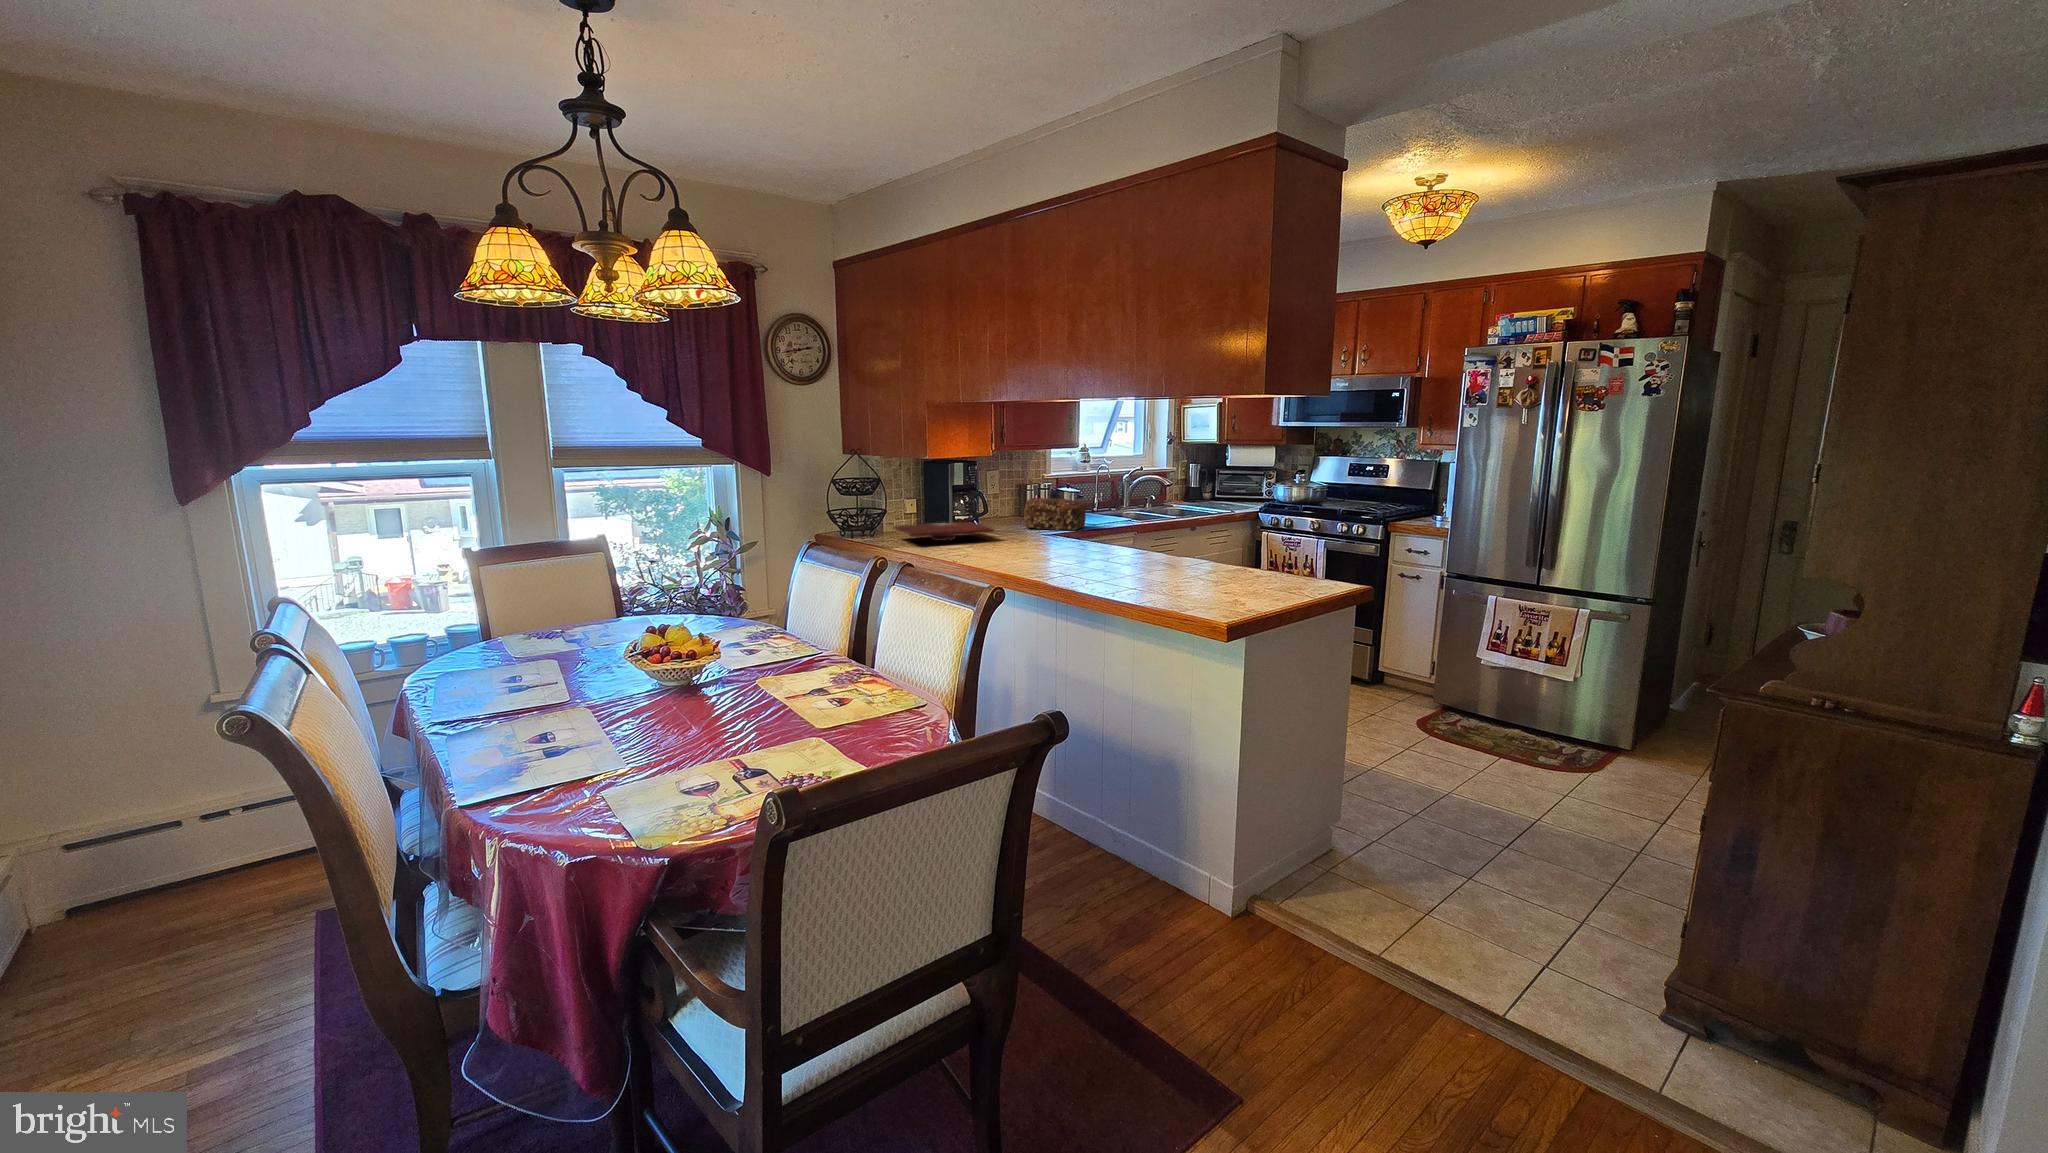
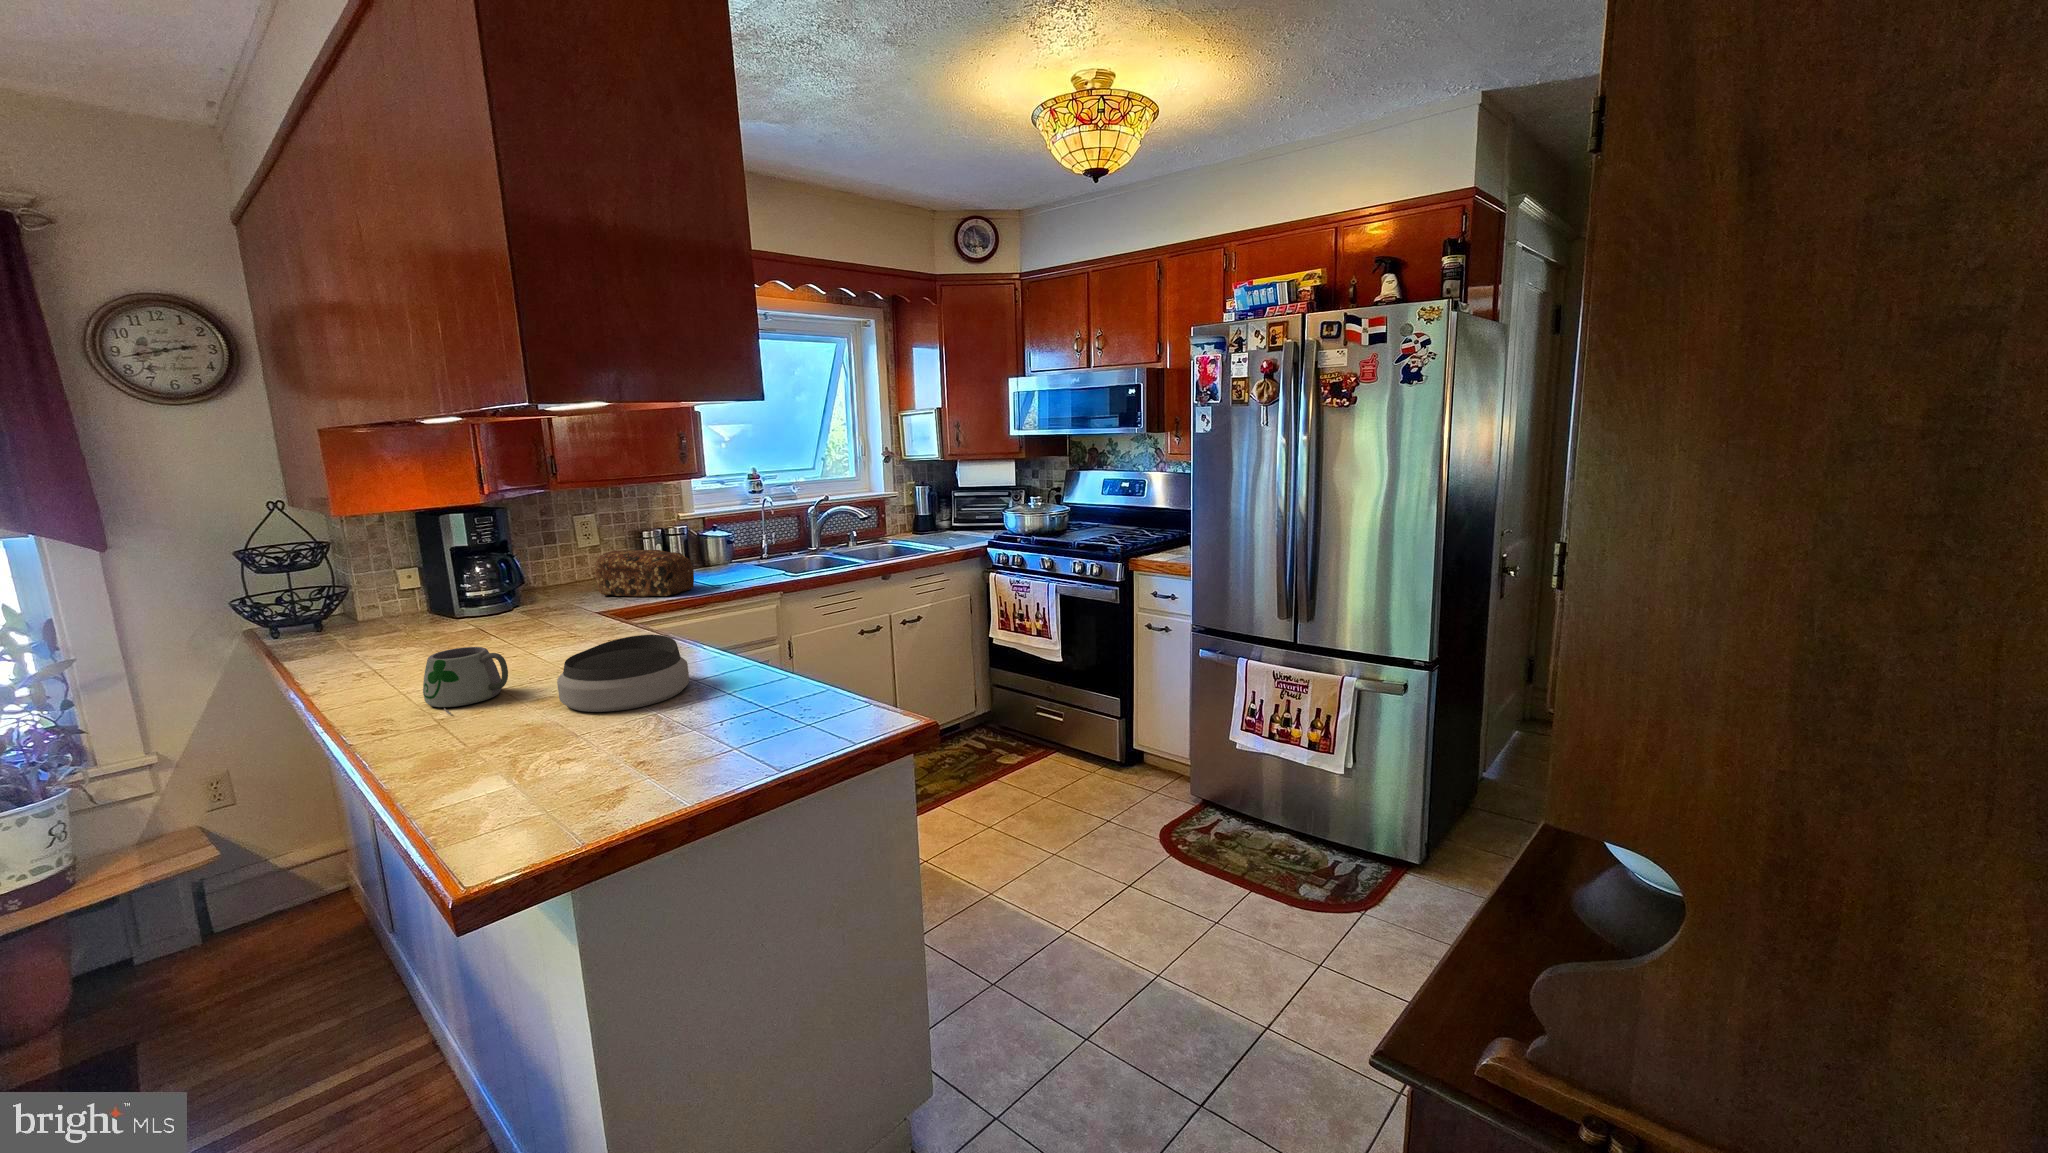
cutting board: present [893,522,994,541] -> none [327,594,501,633]
bowl: none [1120,538,1191,576] -> present [557,635,689,712]
mug: none [1037,539,1087,574] -> present [423,647,508,714]

